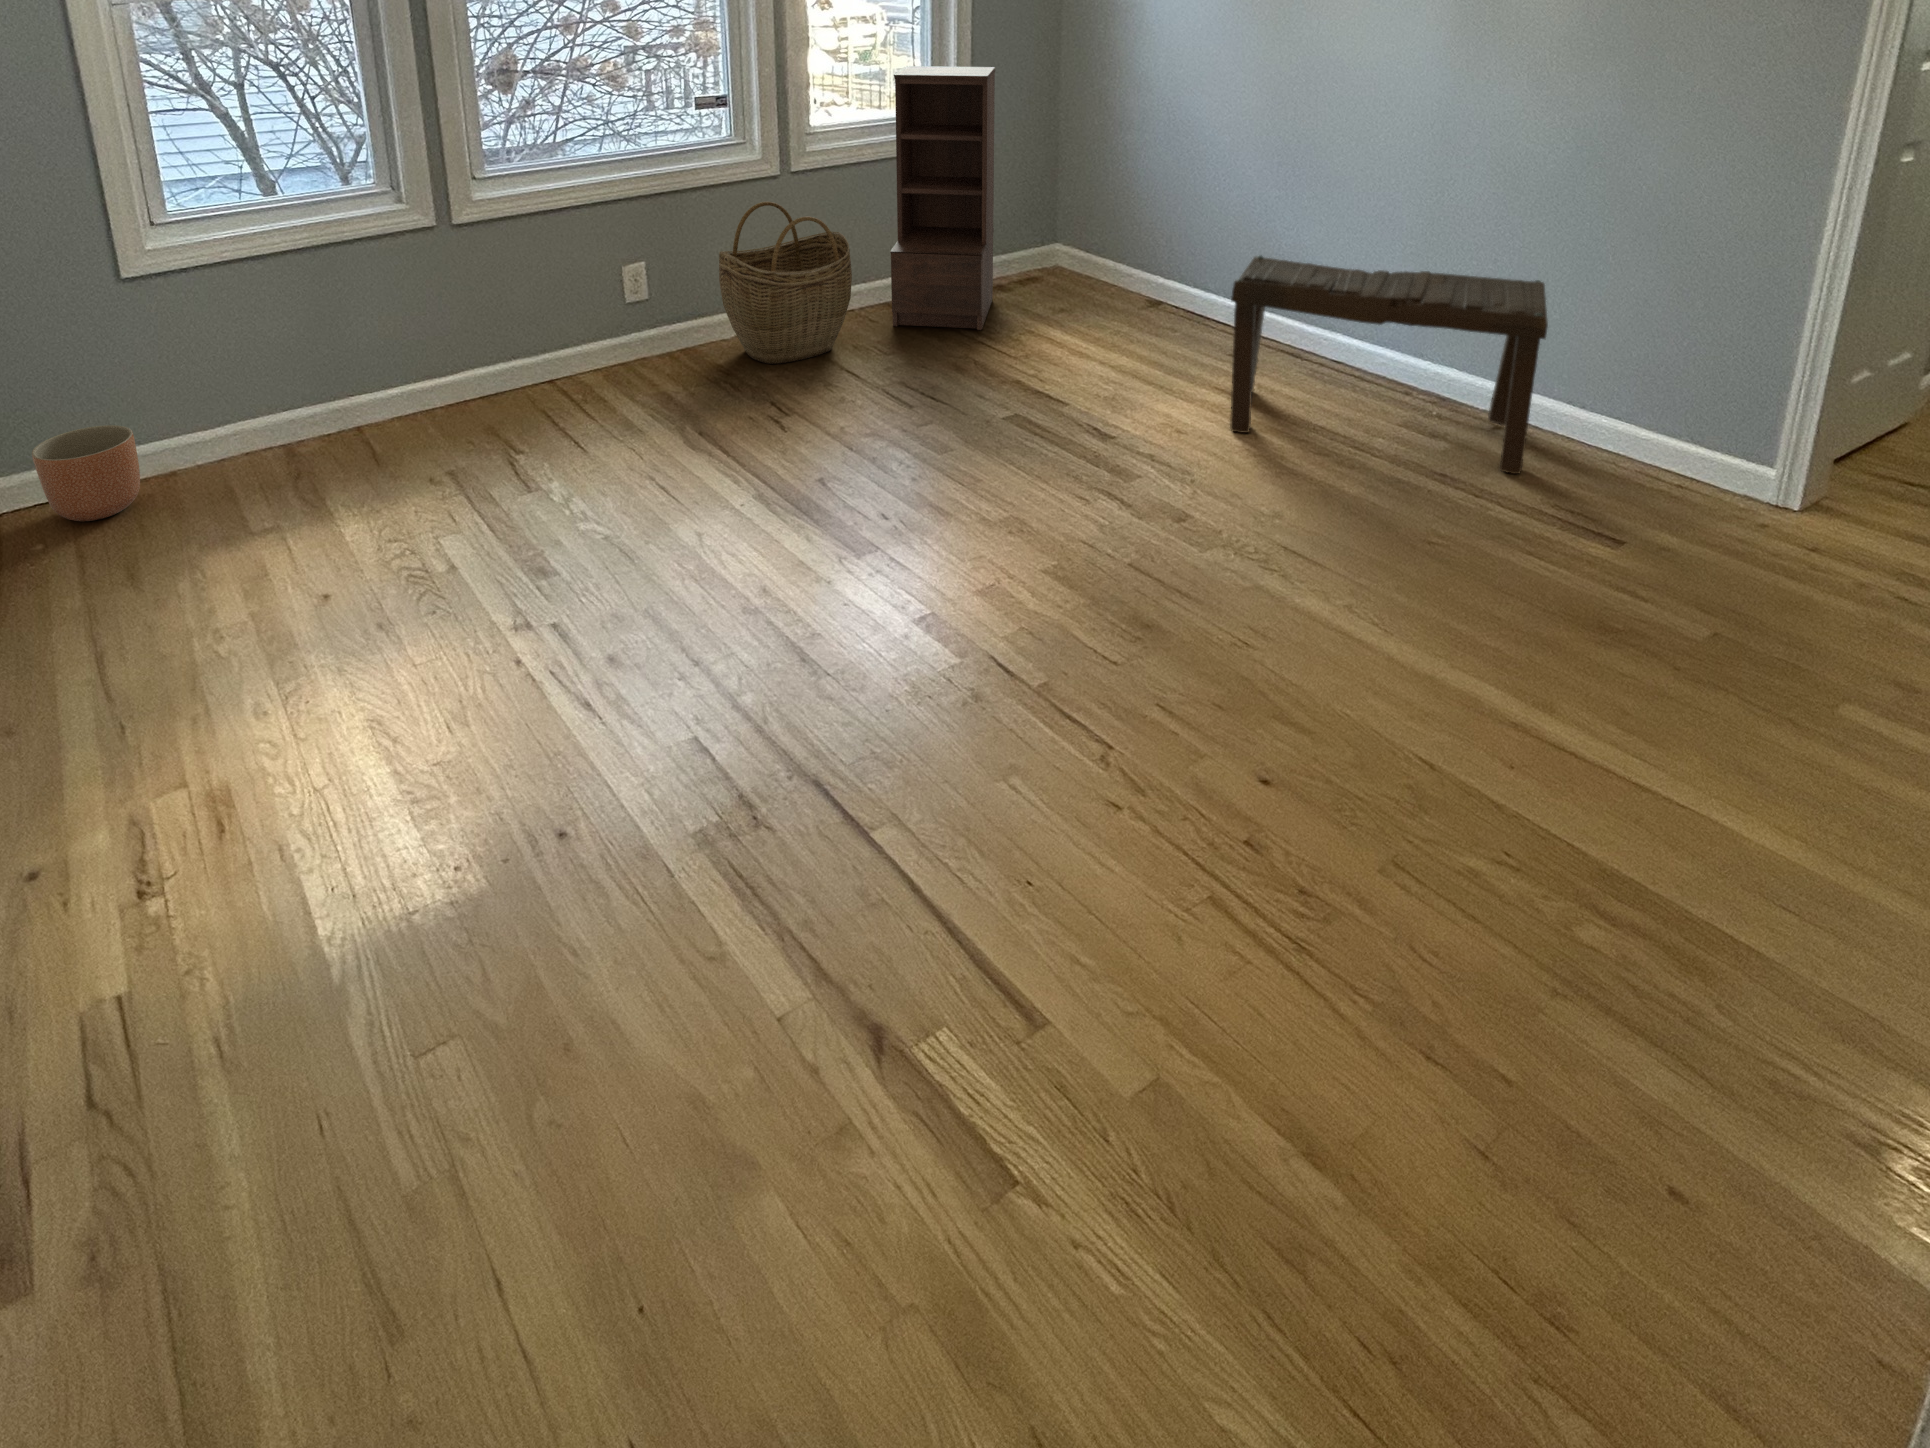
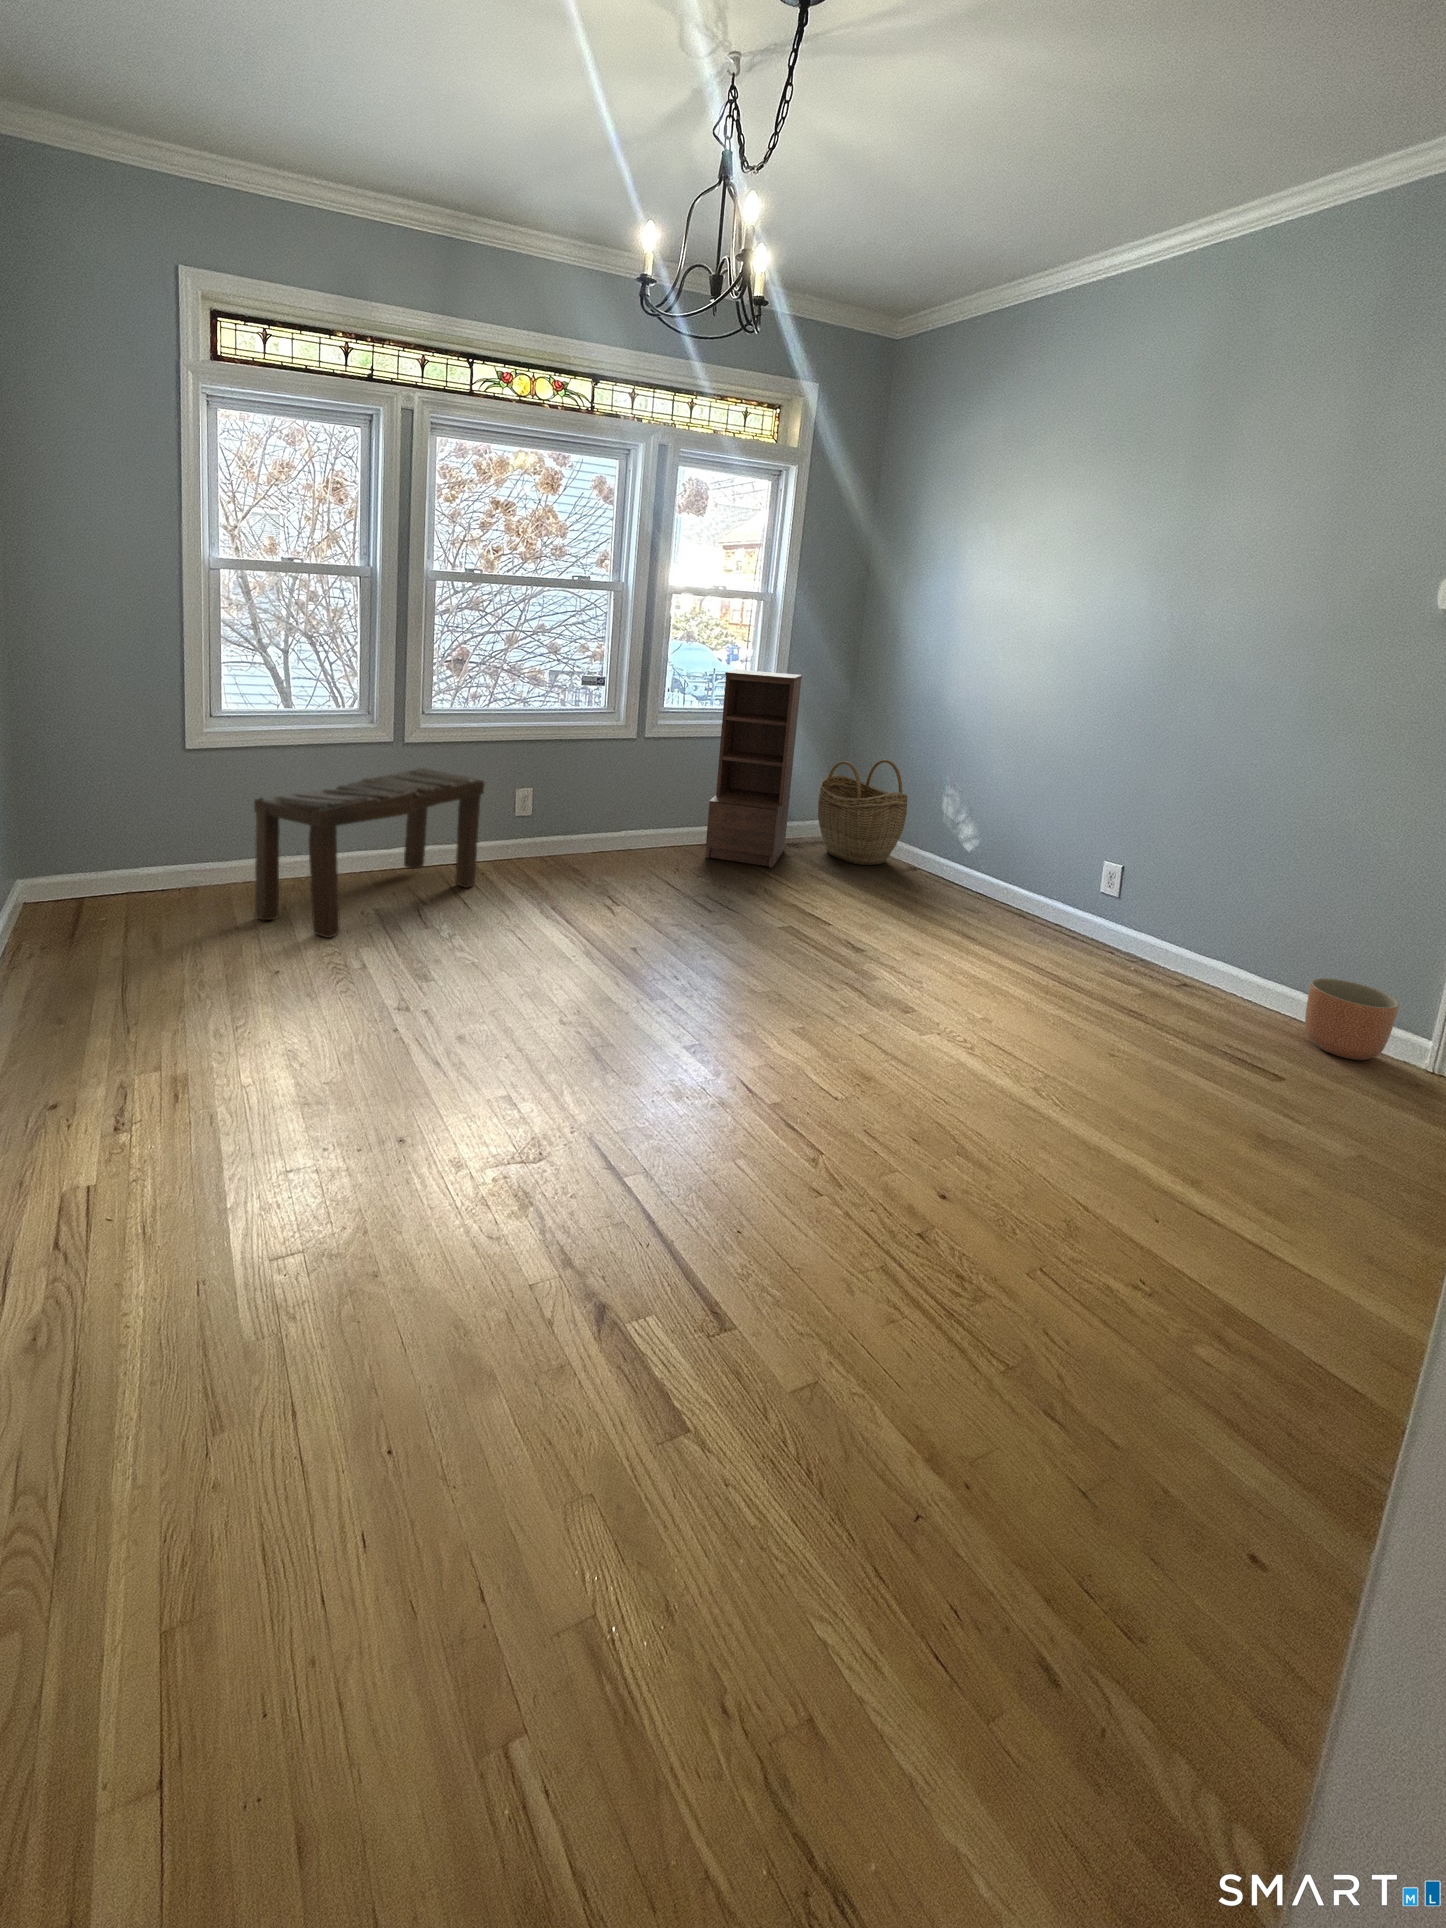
woven basket: present [719,202,852,364] -> present [818,760,908,865]
bench: present [1230,256,1548,474] -> present [254,768,485,938]
planter: present [32,425,140,521] -> present [1305,978,1399,1060]

